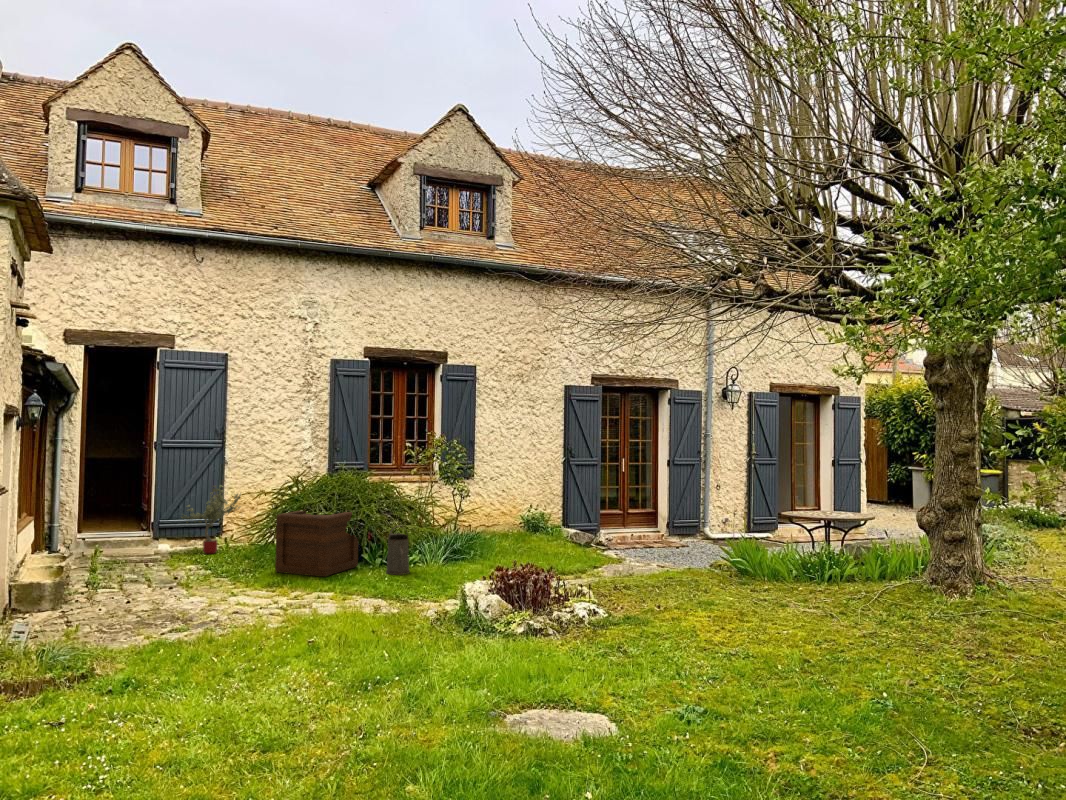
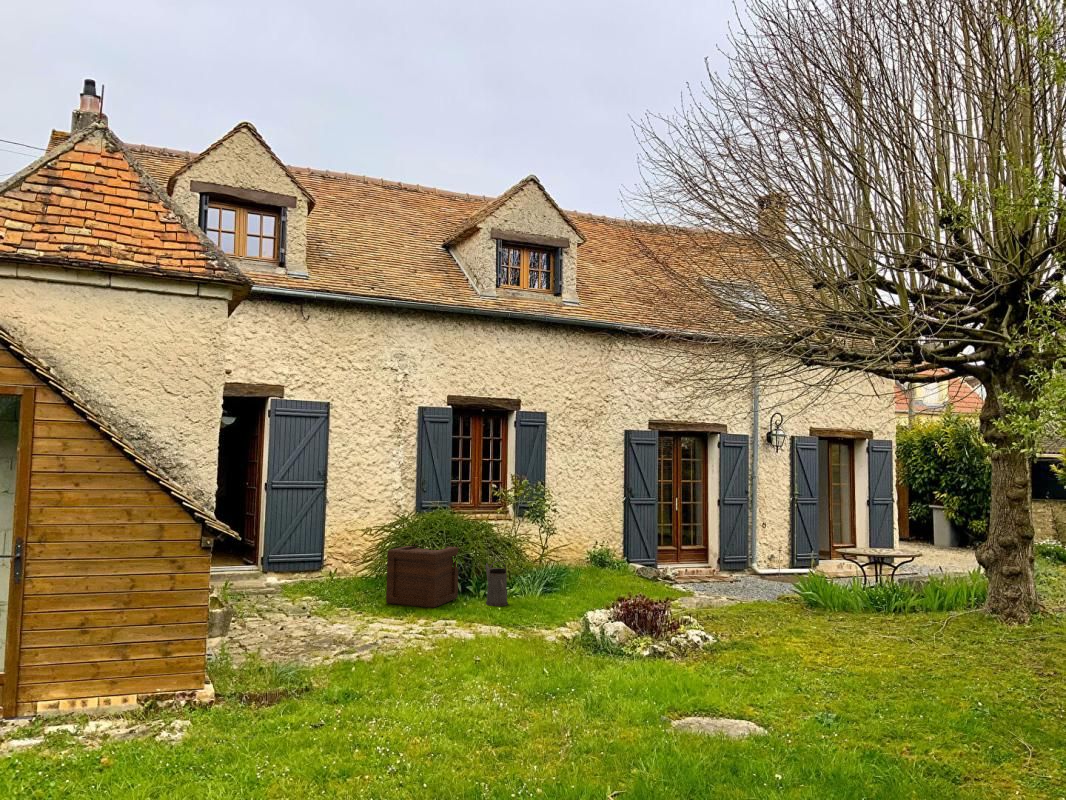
potted tree: present [181,485,241,554] -> none [288,522,342,587]

